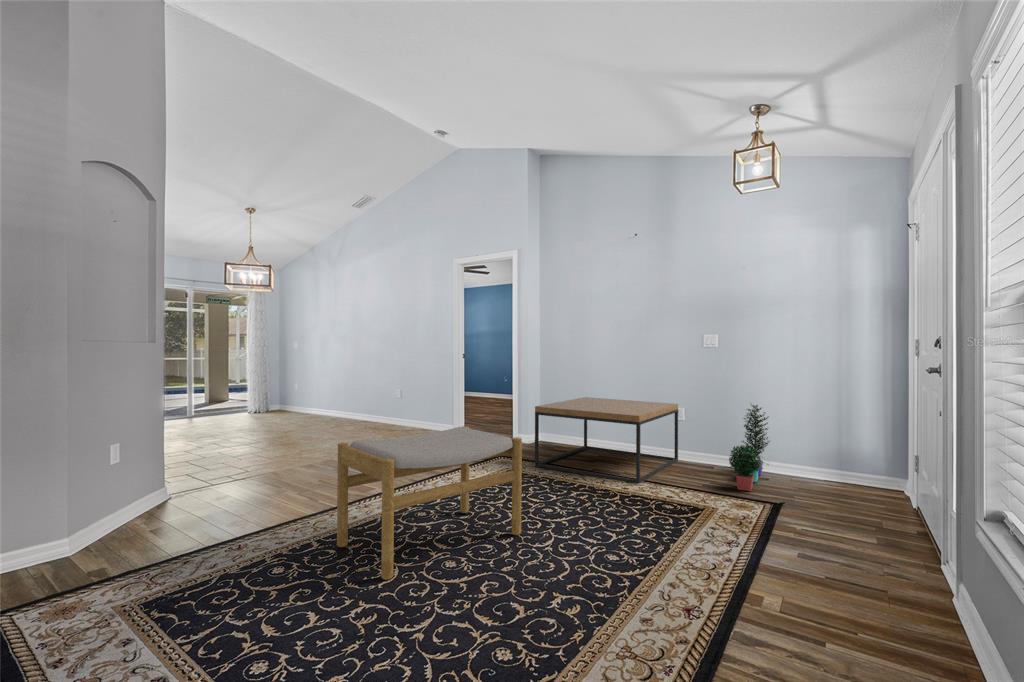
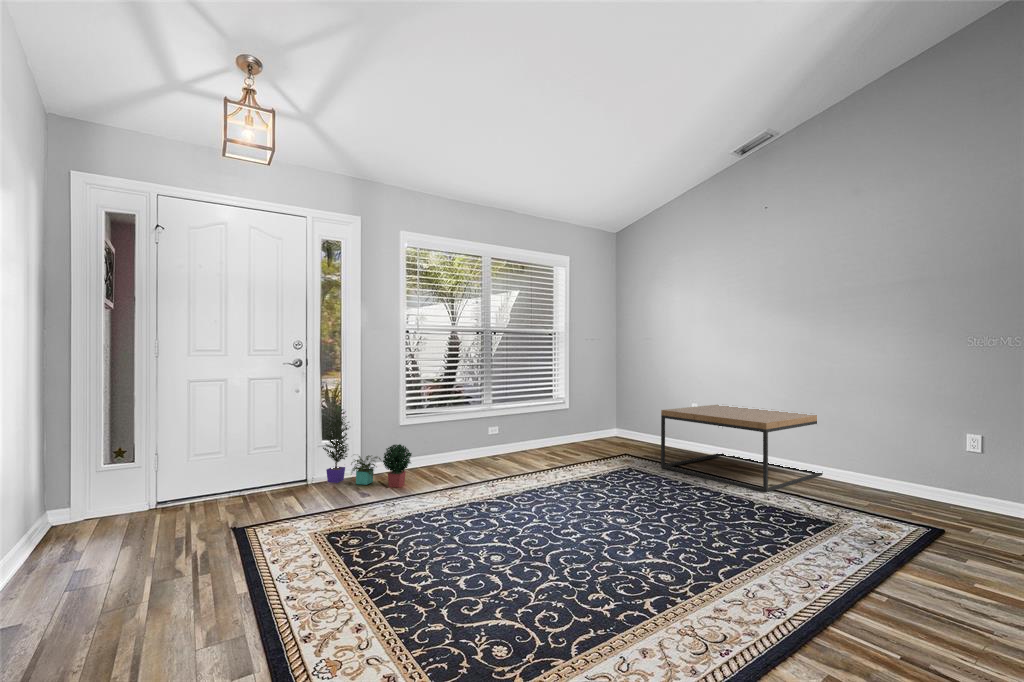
potted plant: present [729,403,770,491] -> present [323,409,412,488]
footstool: present [337,426,522,580] -> none [467,422,626,542]

